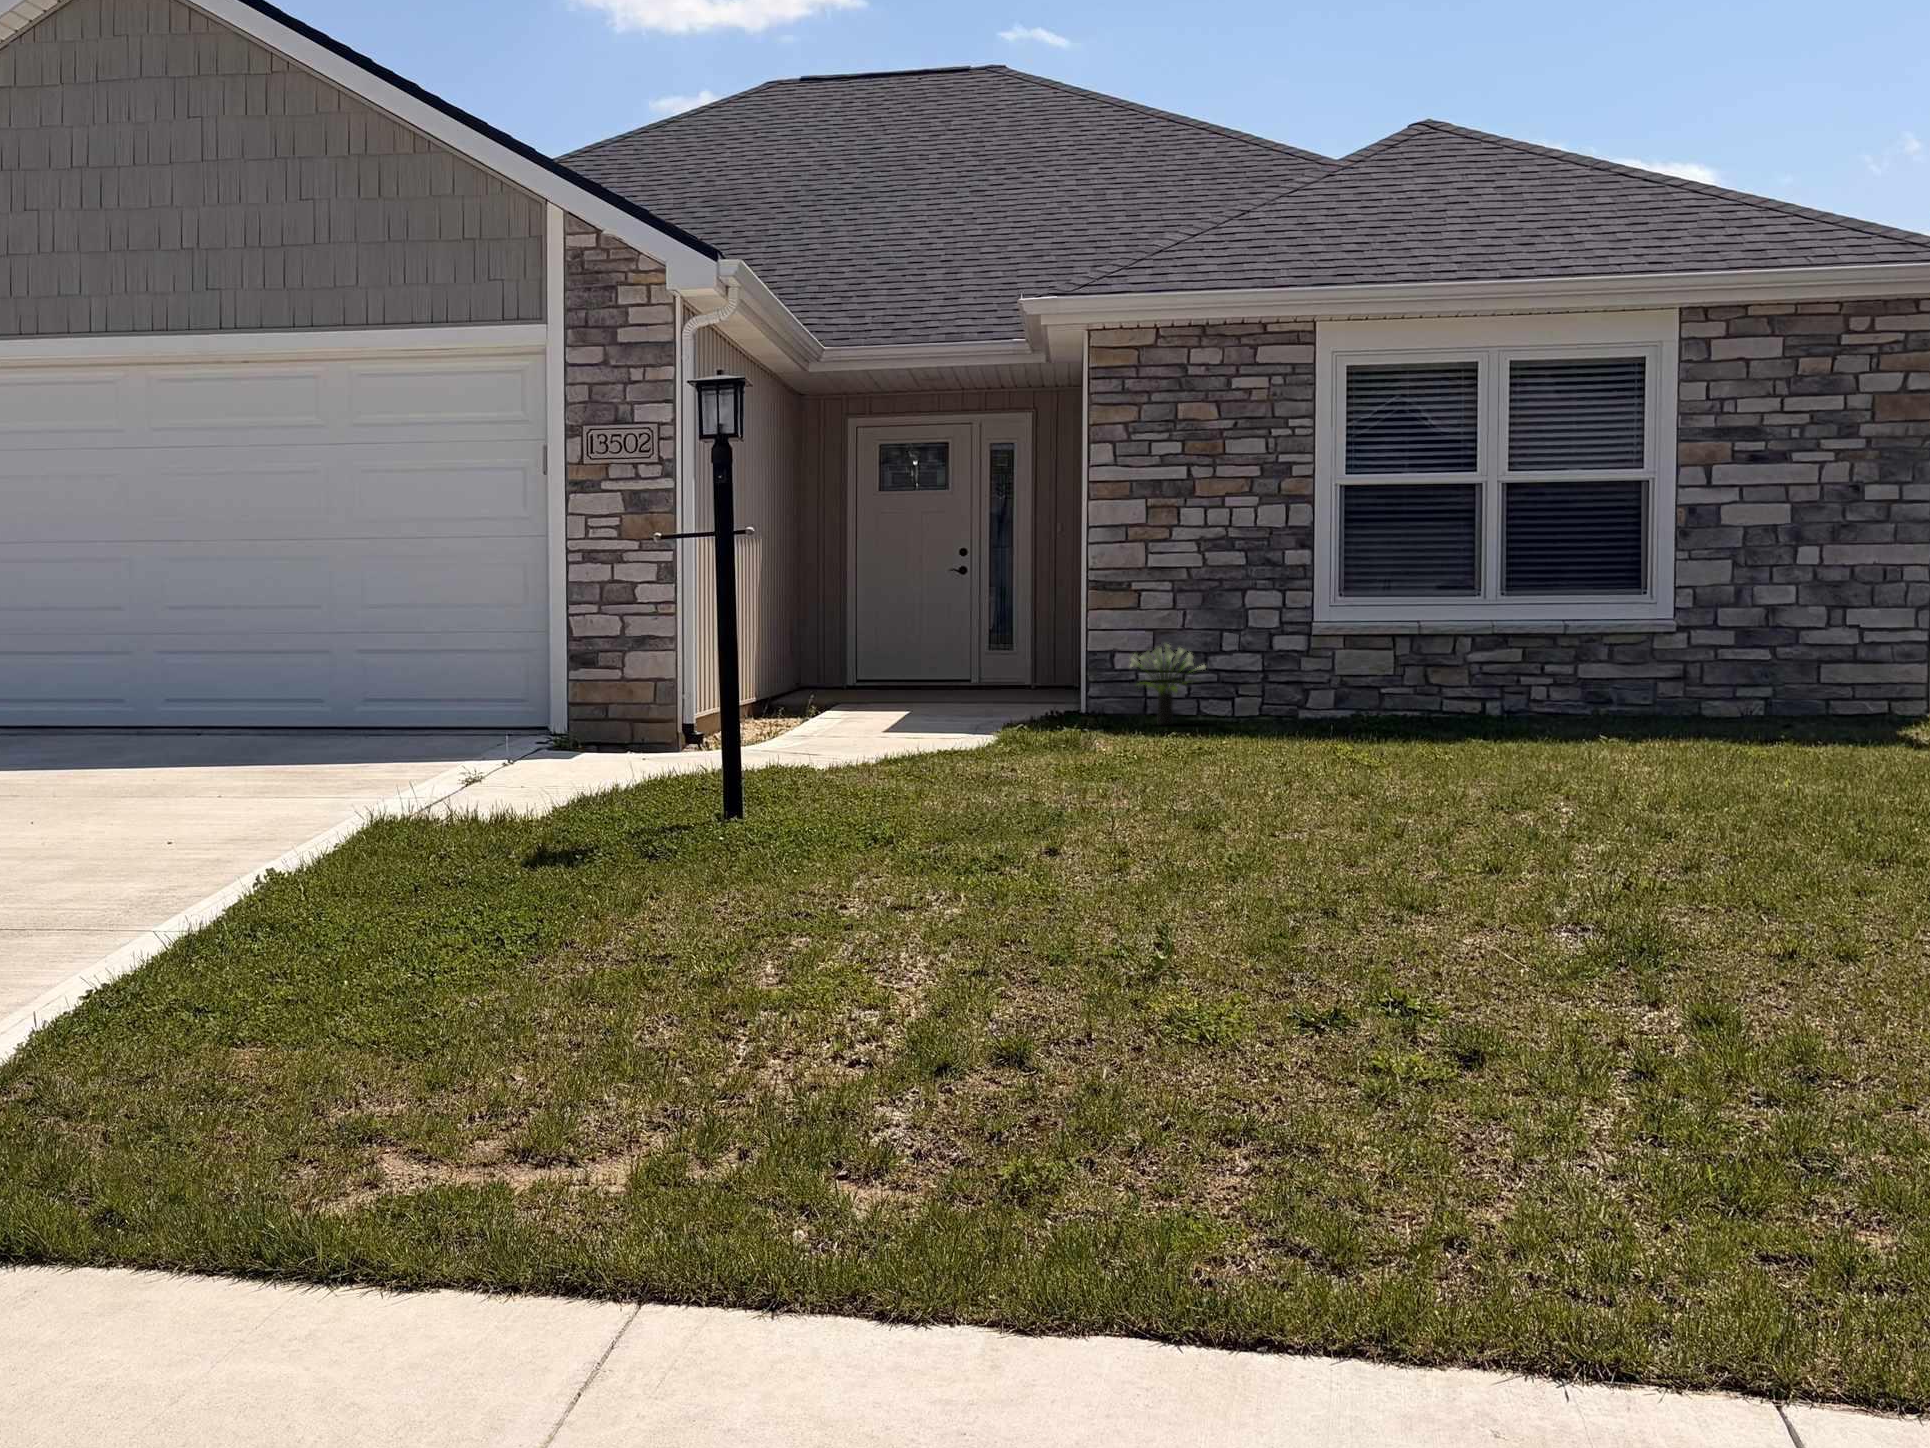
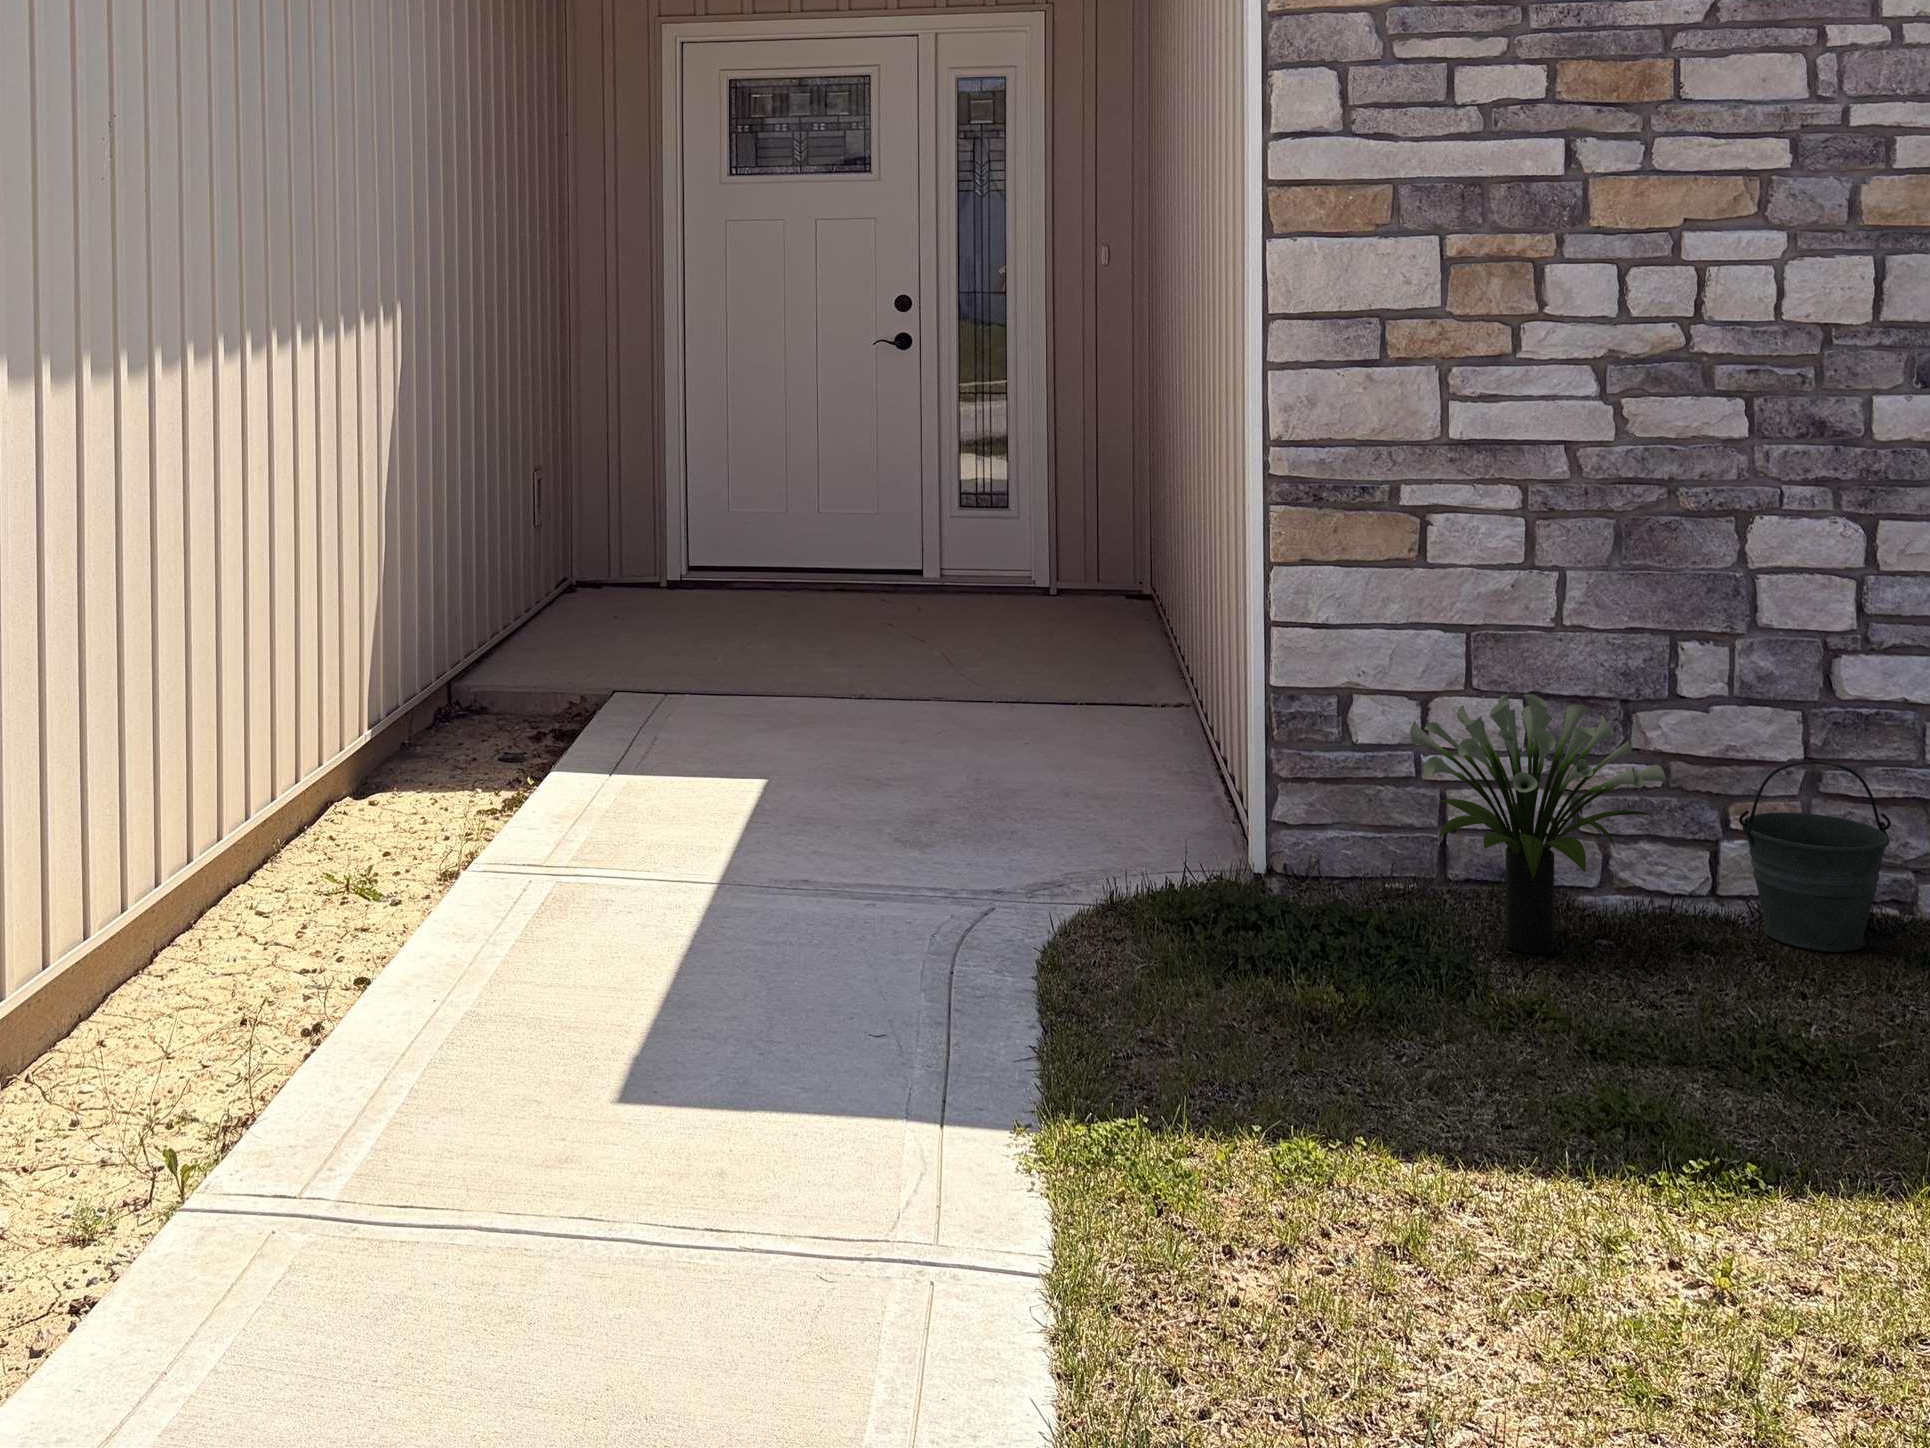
bucket: none [1234,666,1282,724] -> present [1739,760,1891,952]

